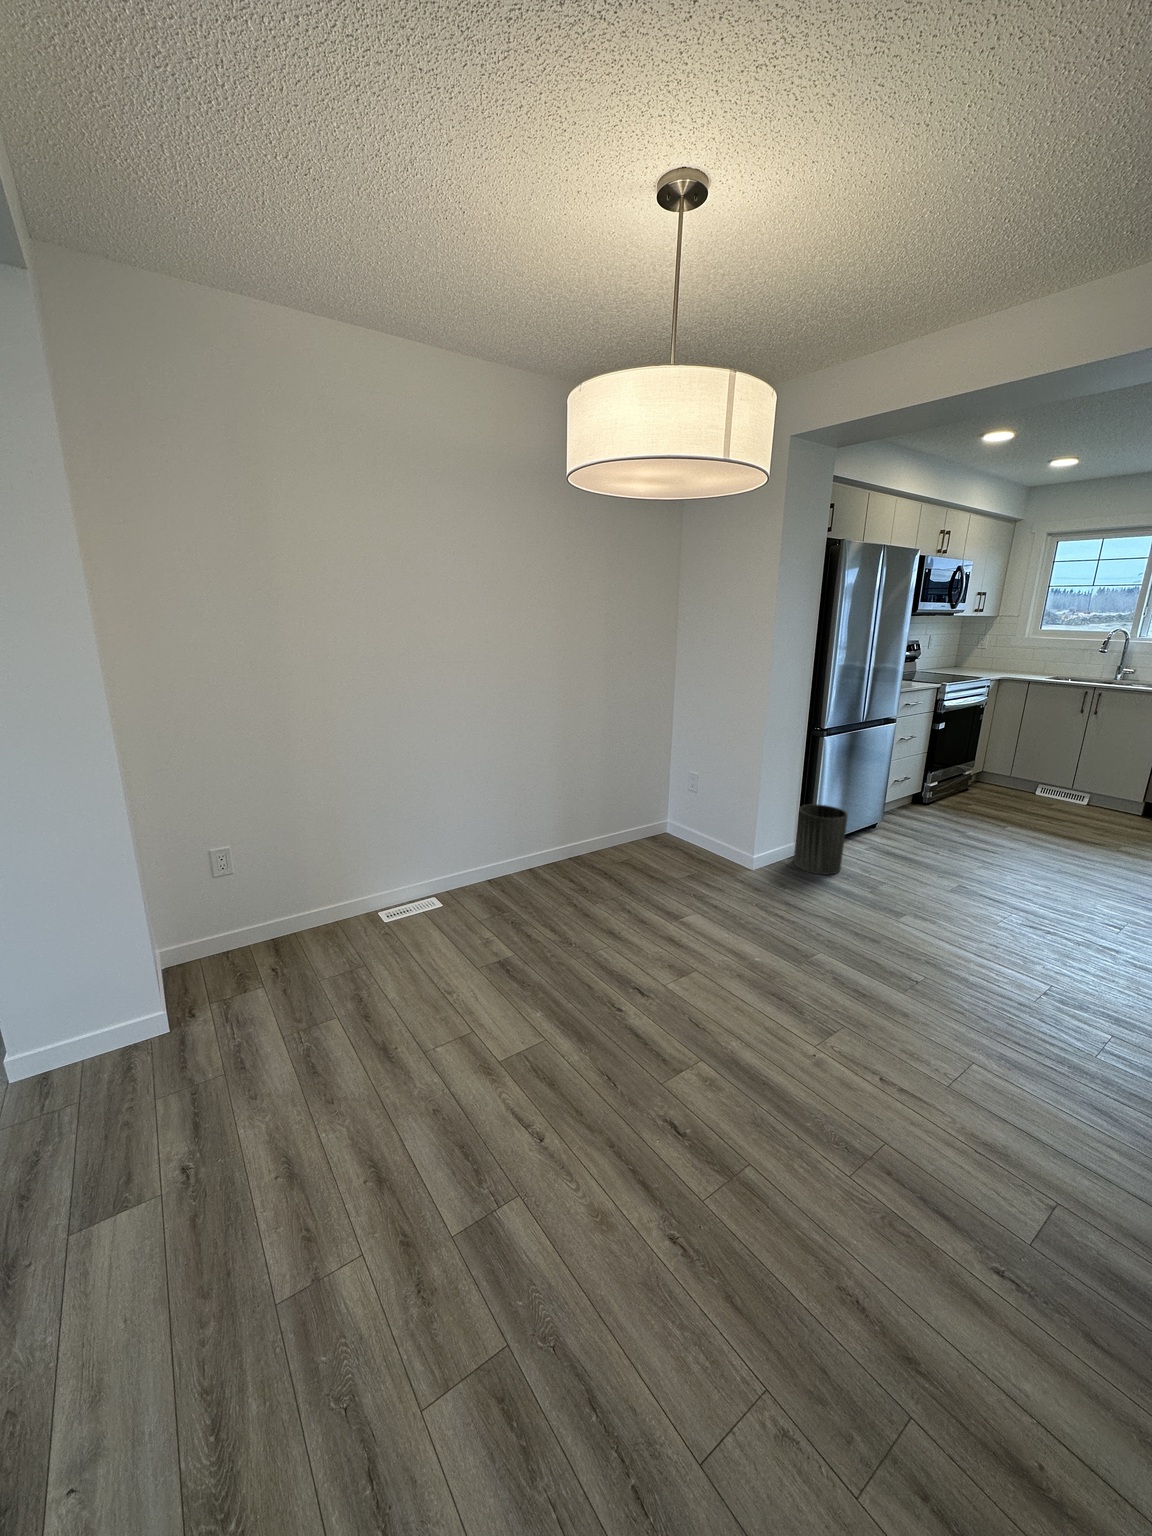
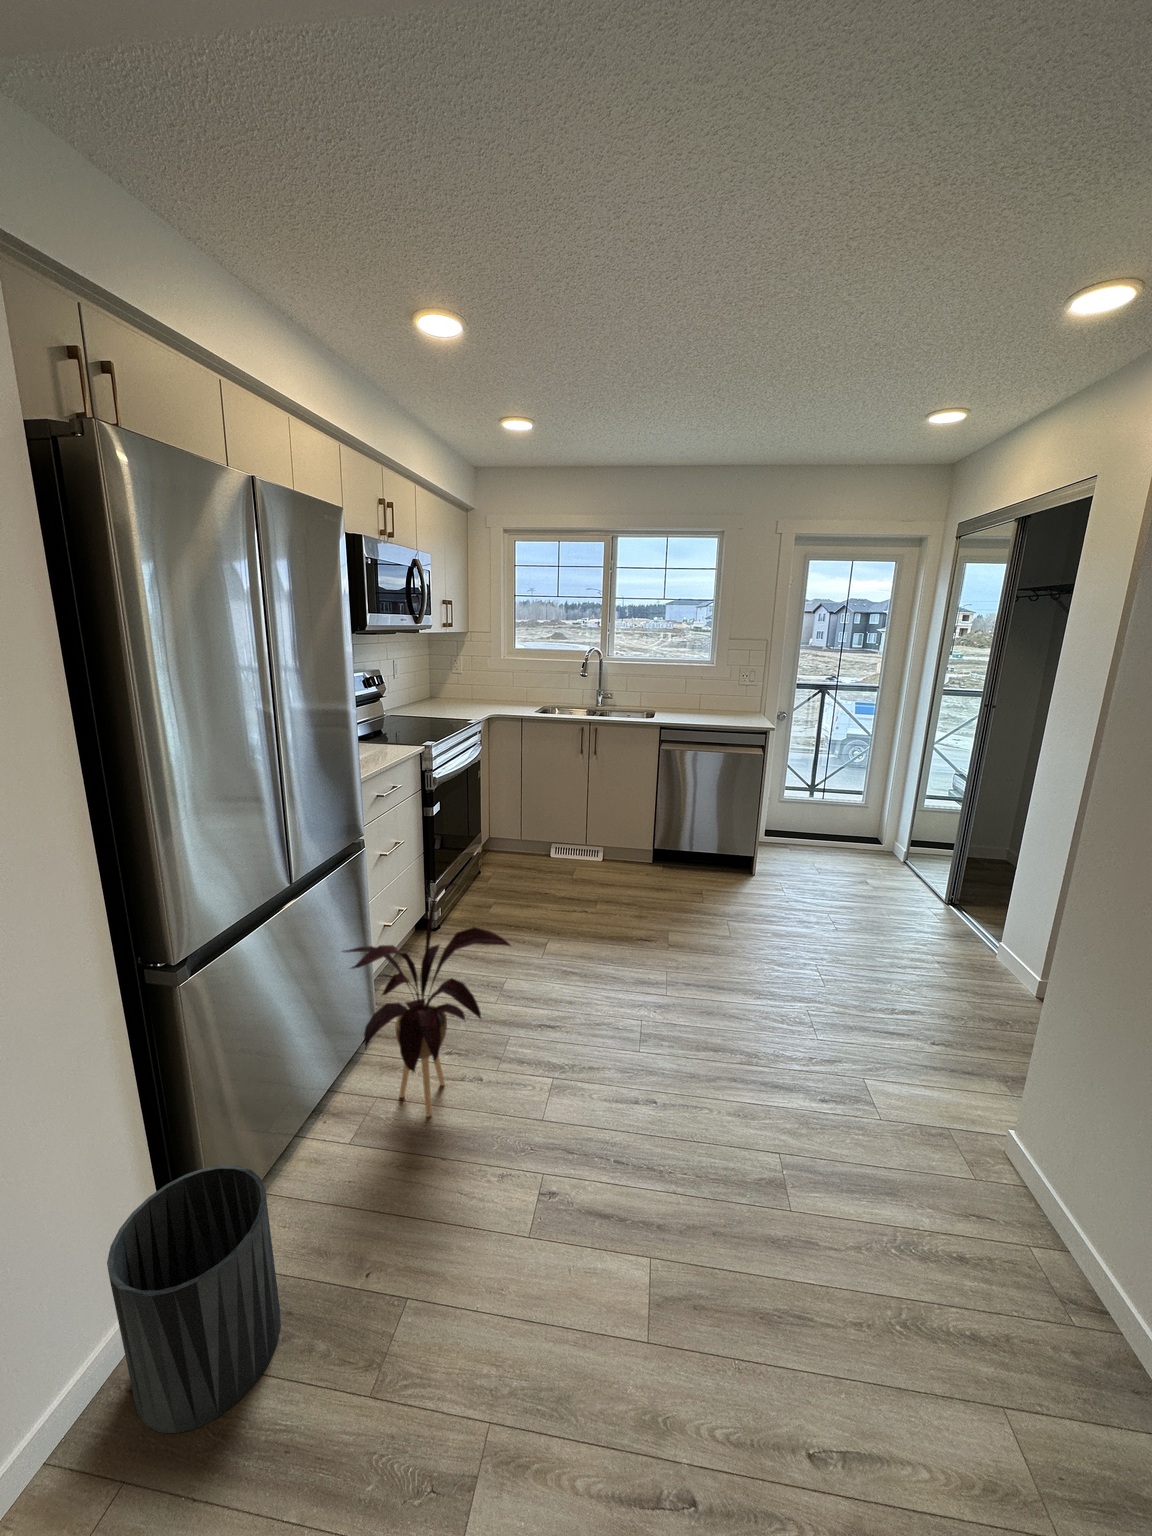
house plant: none [880,736,974,852] -> present [344,883,510,1117]

